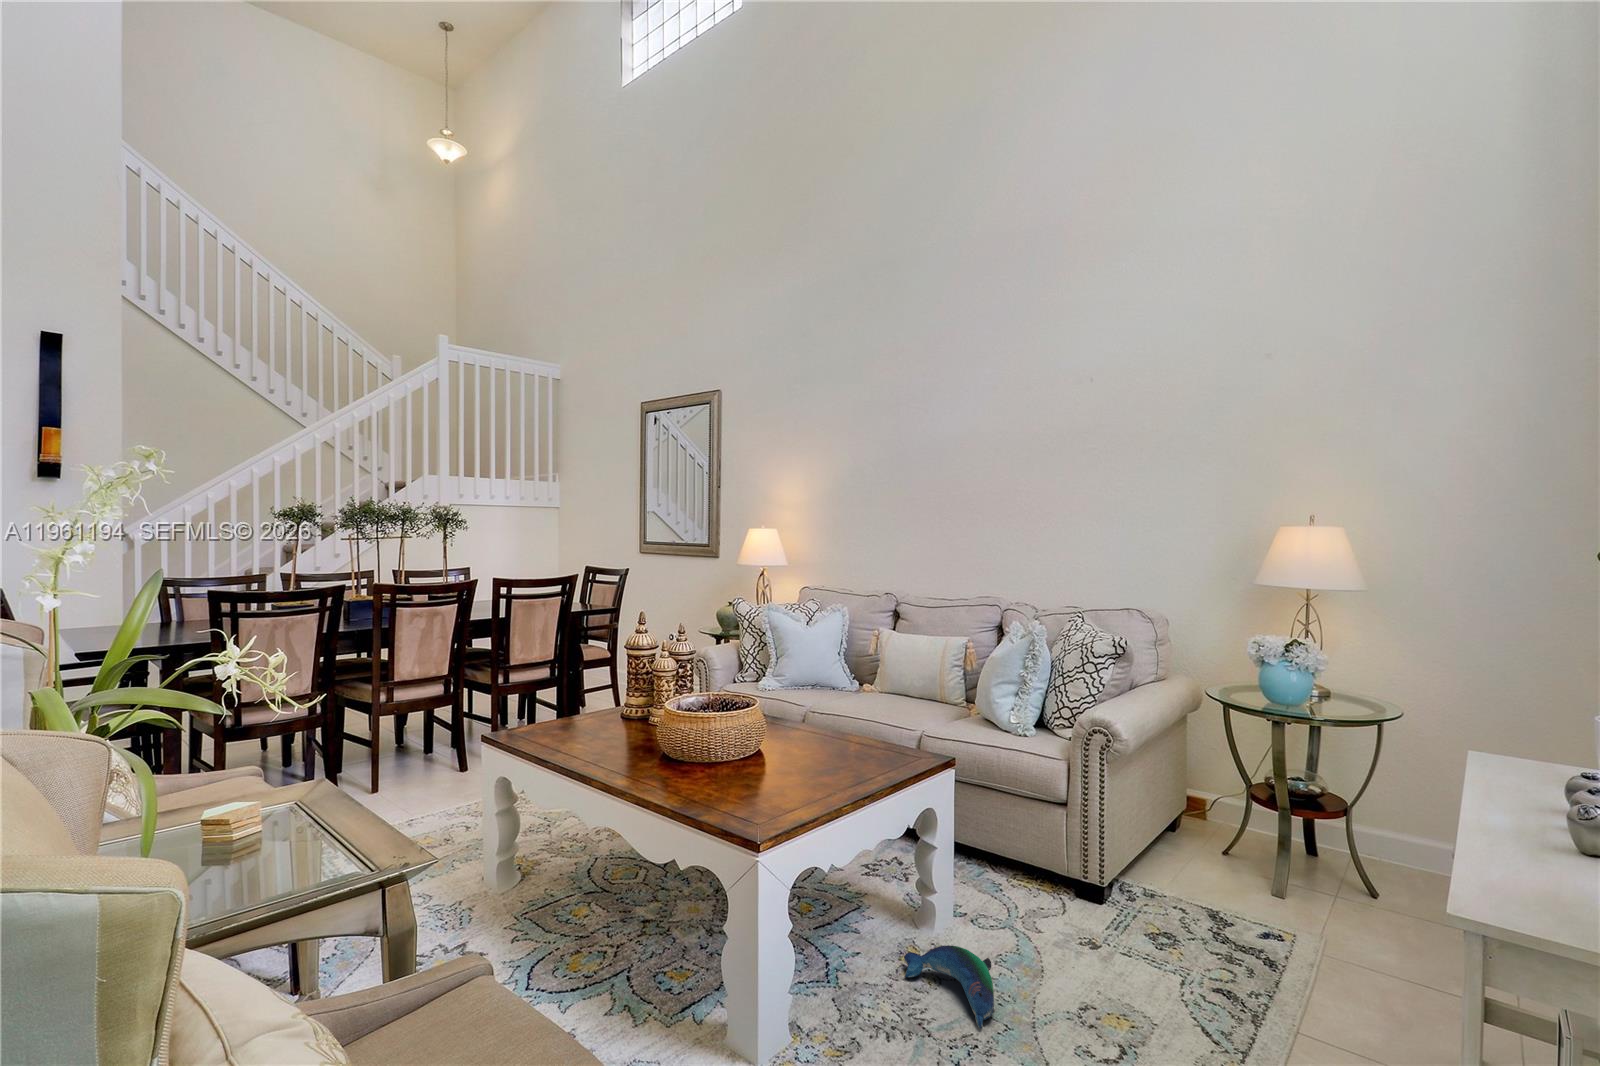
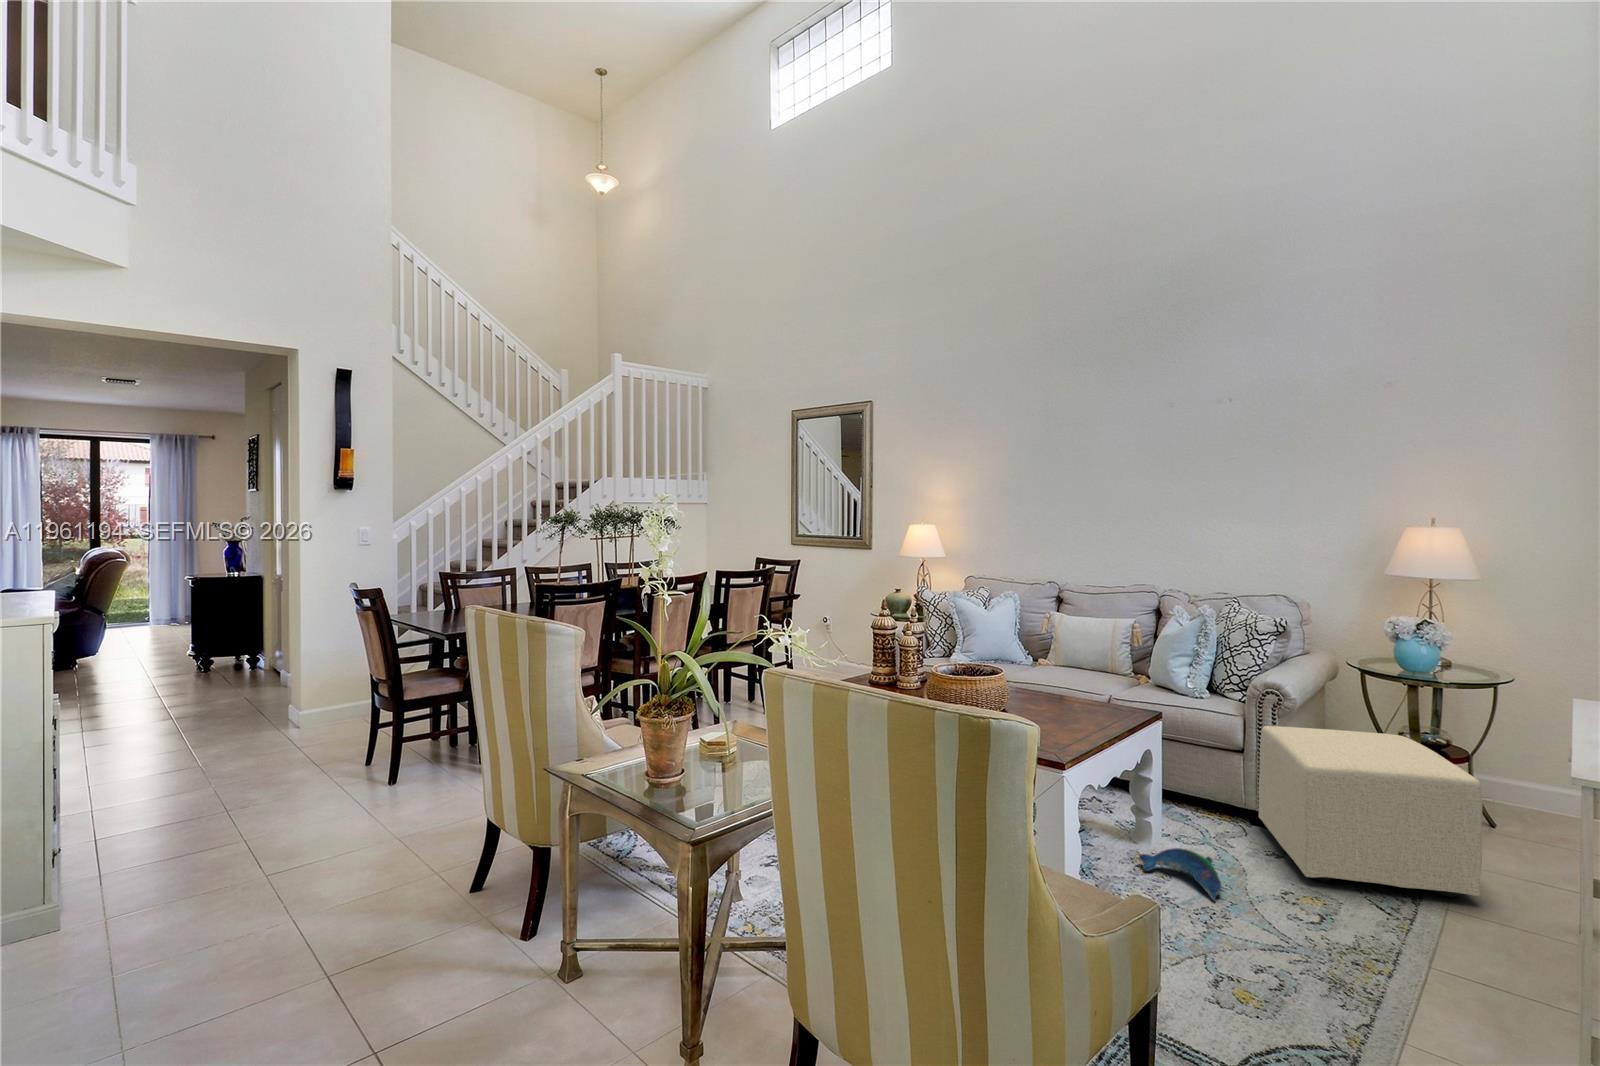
ottoman: none [1084,773,1338,1015] -> present [1259,726,1483,897]

